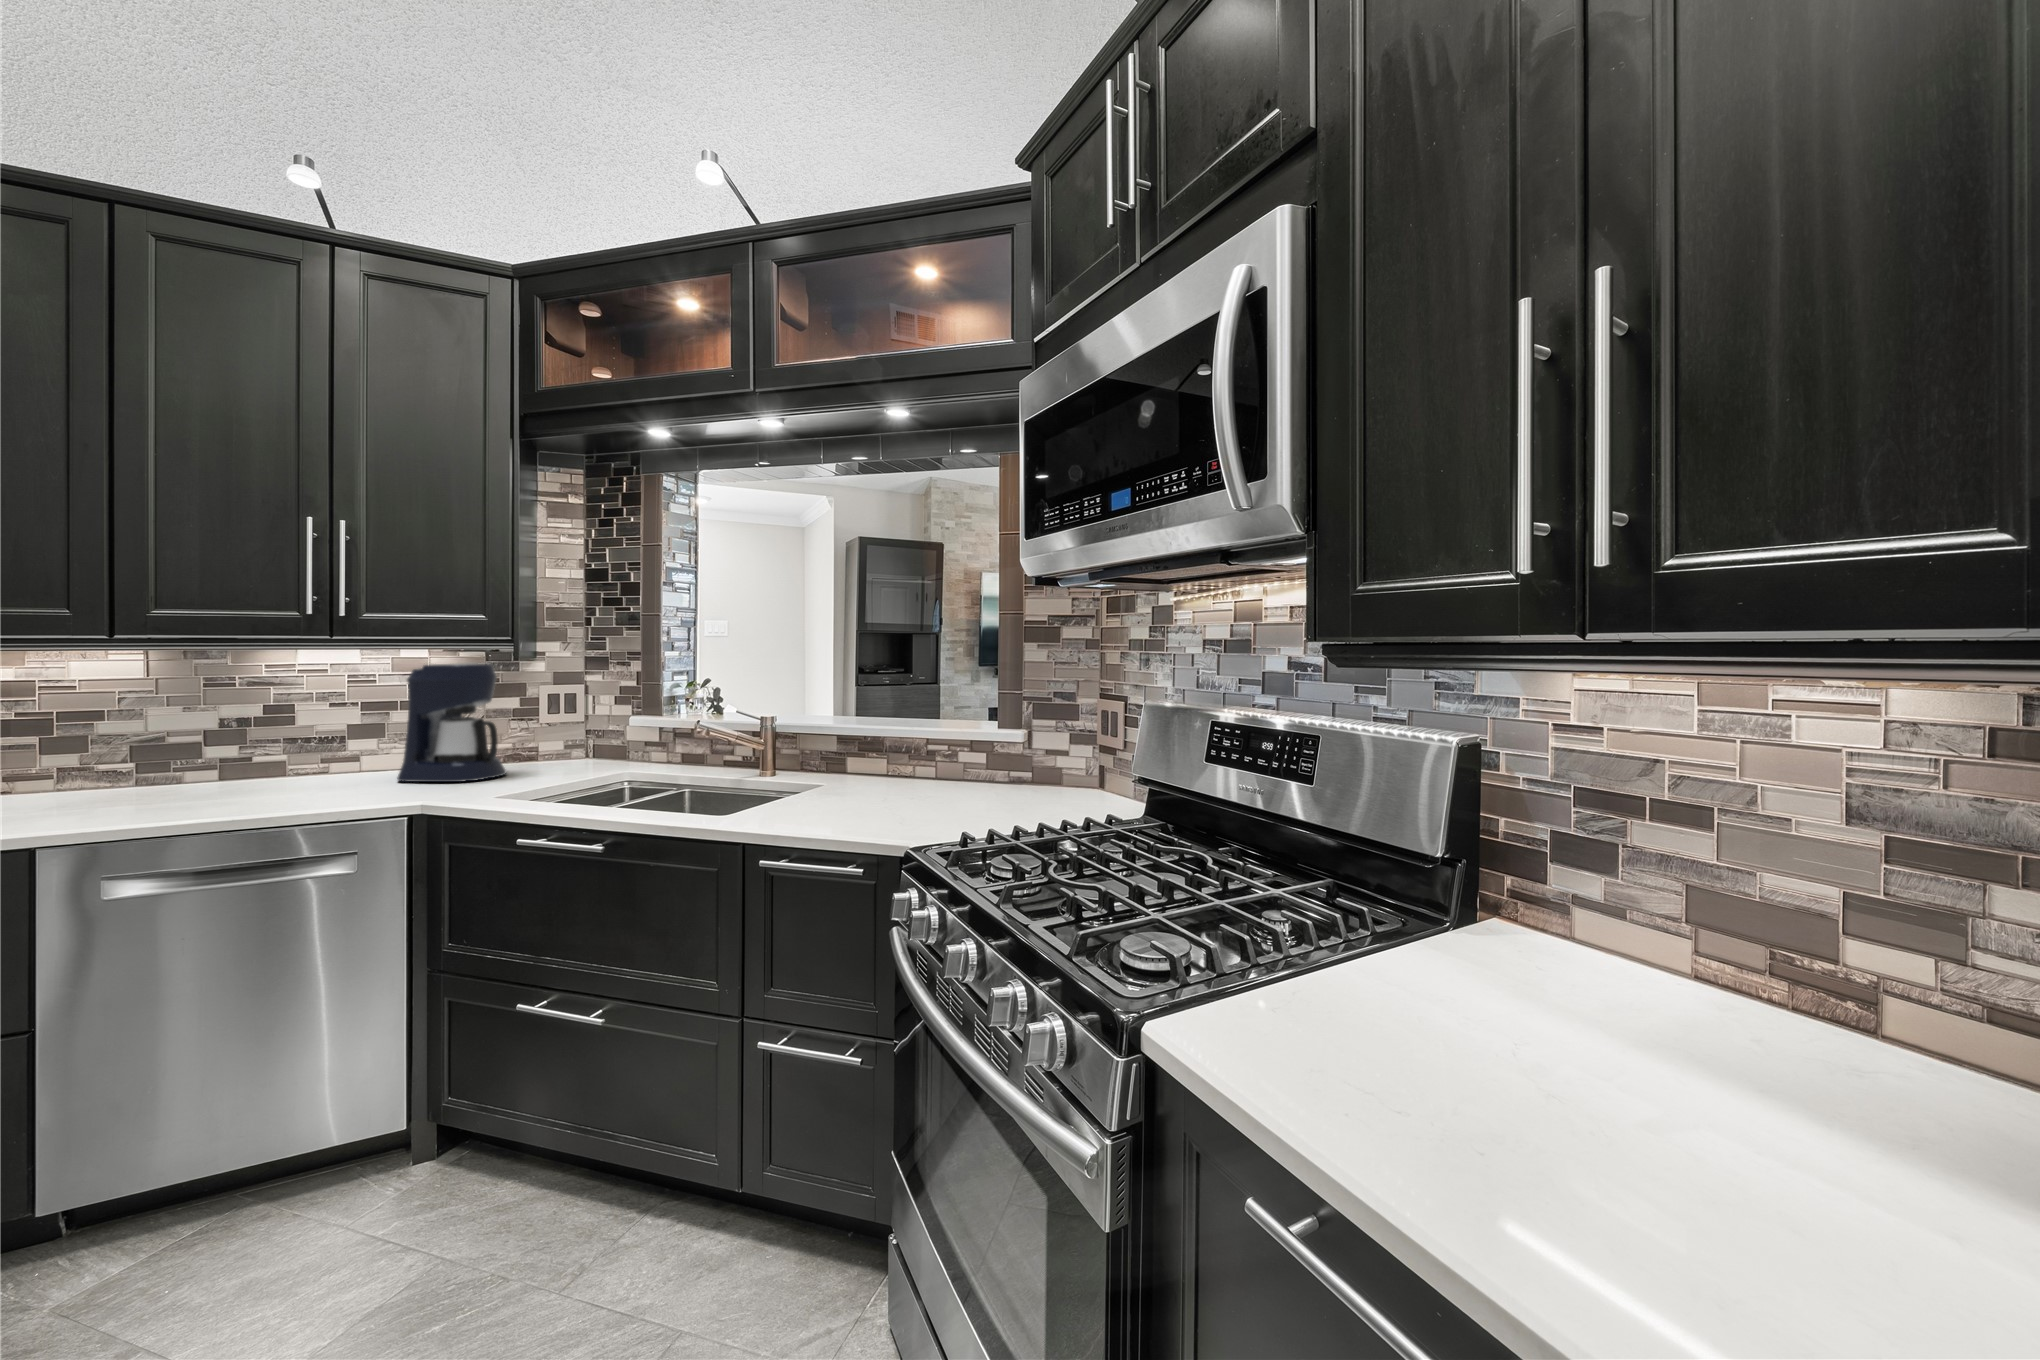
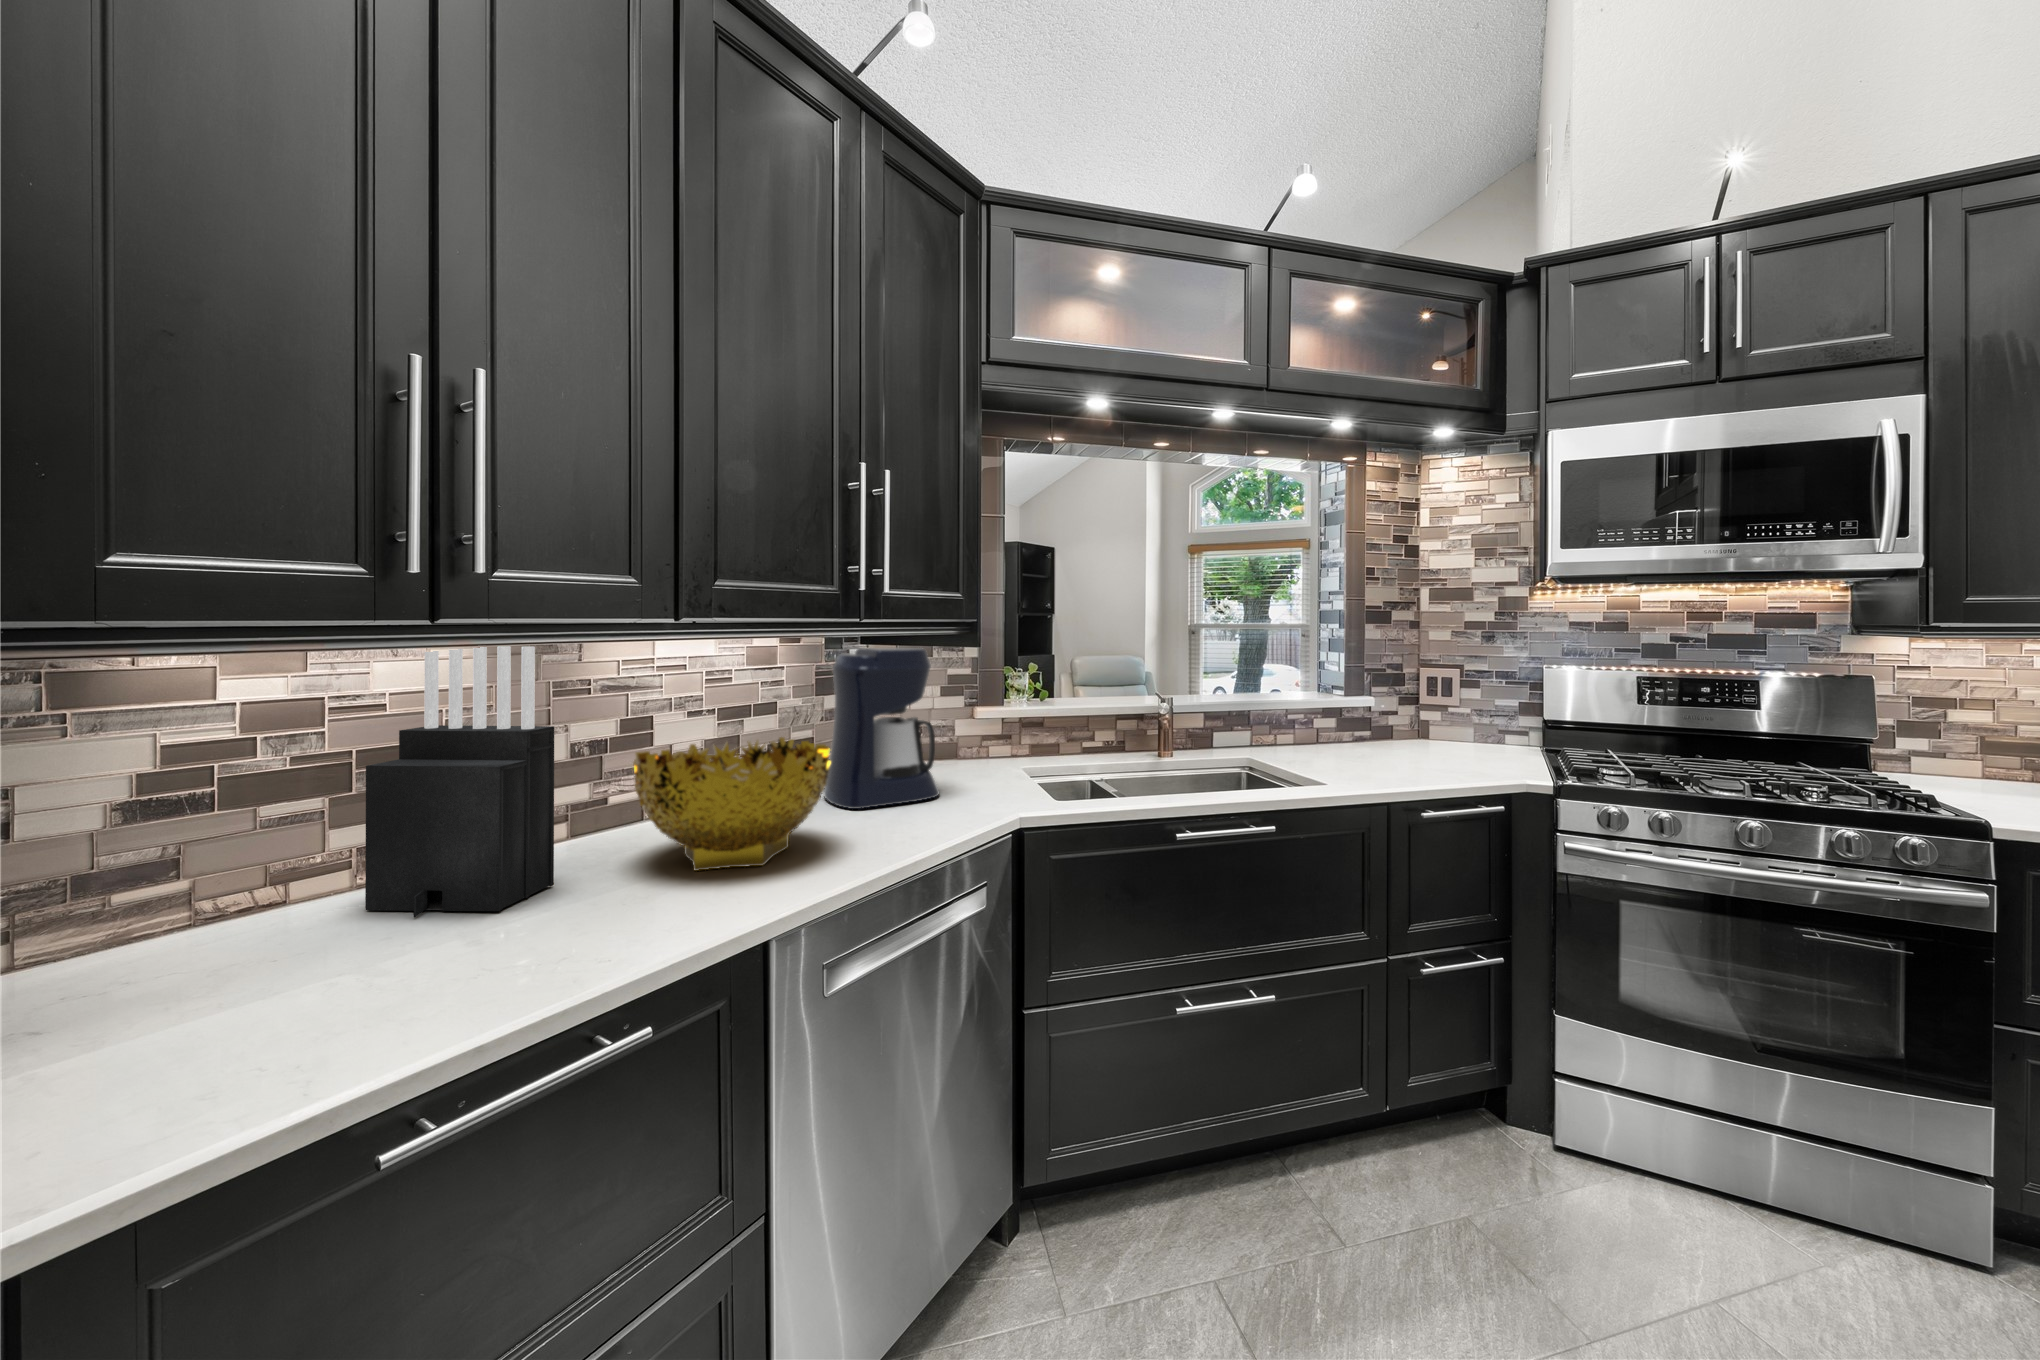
knife block: none [52,659,132,798] -> present [365,646,554,917]
decorative bowl: none [150,722,309,799] -> present [634,737,830,871]

